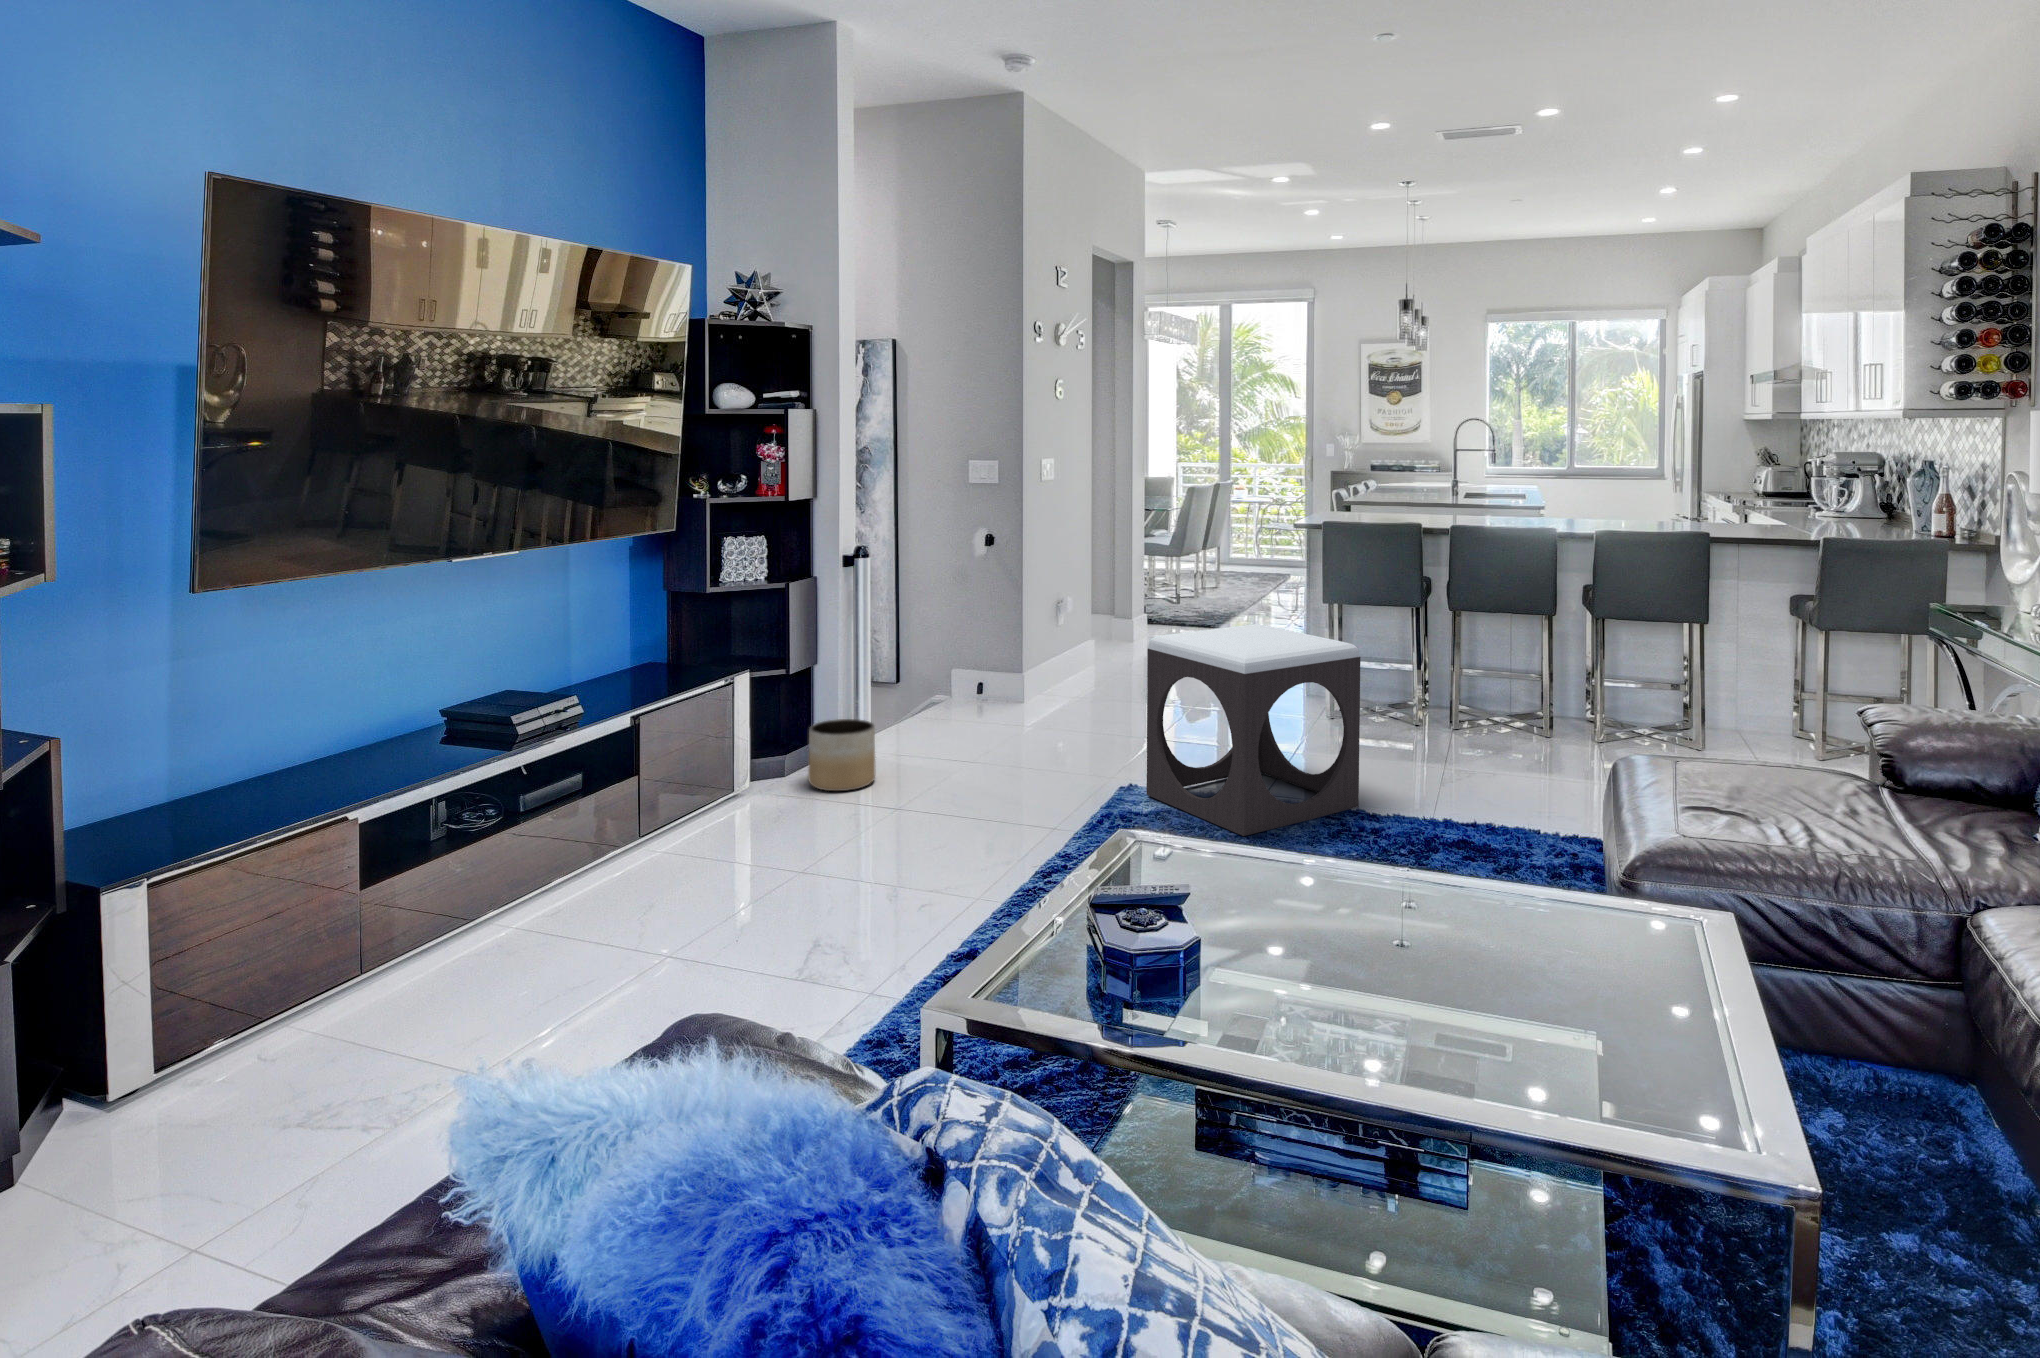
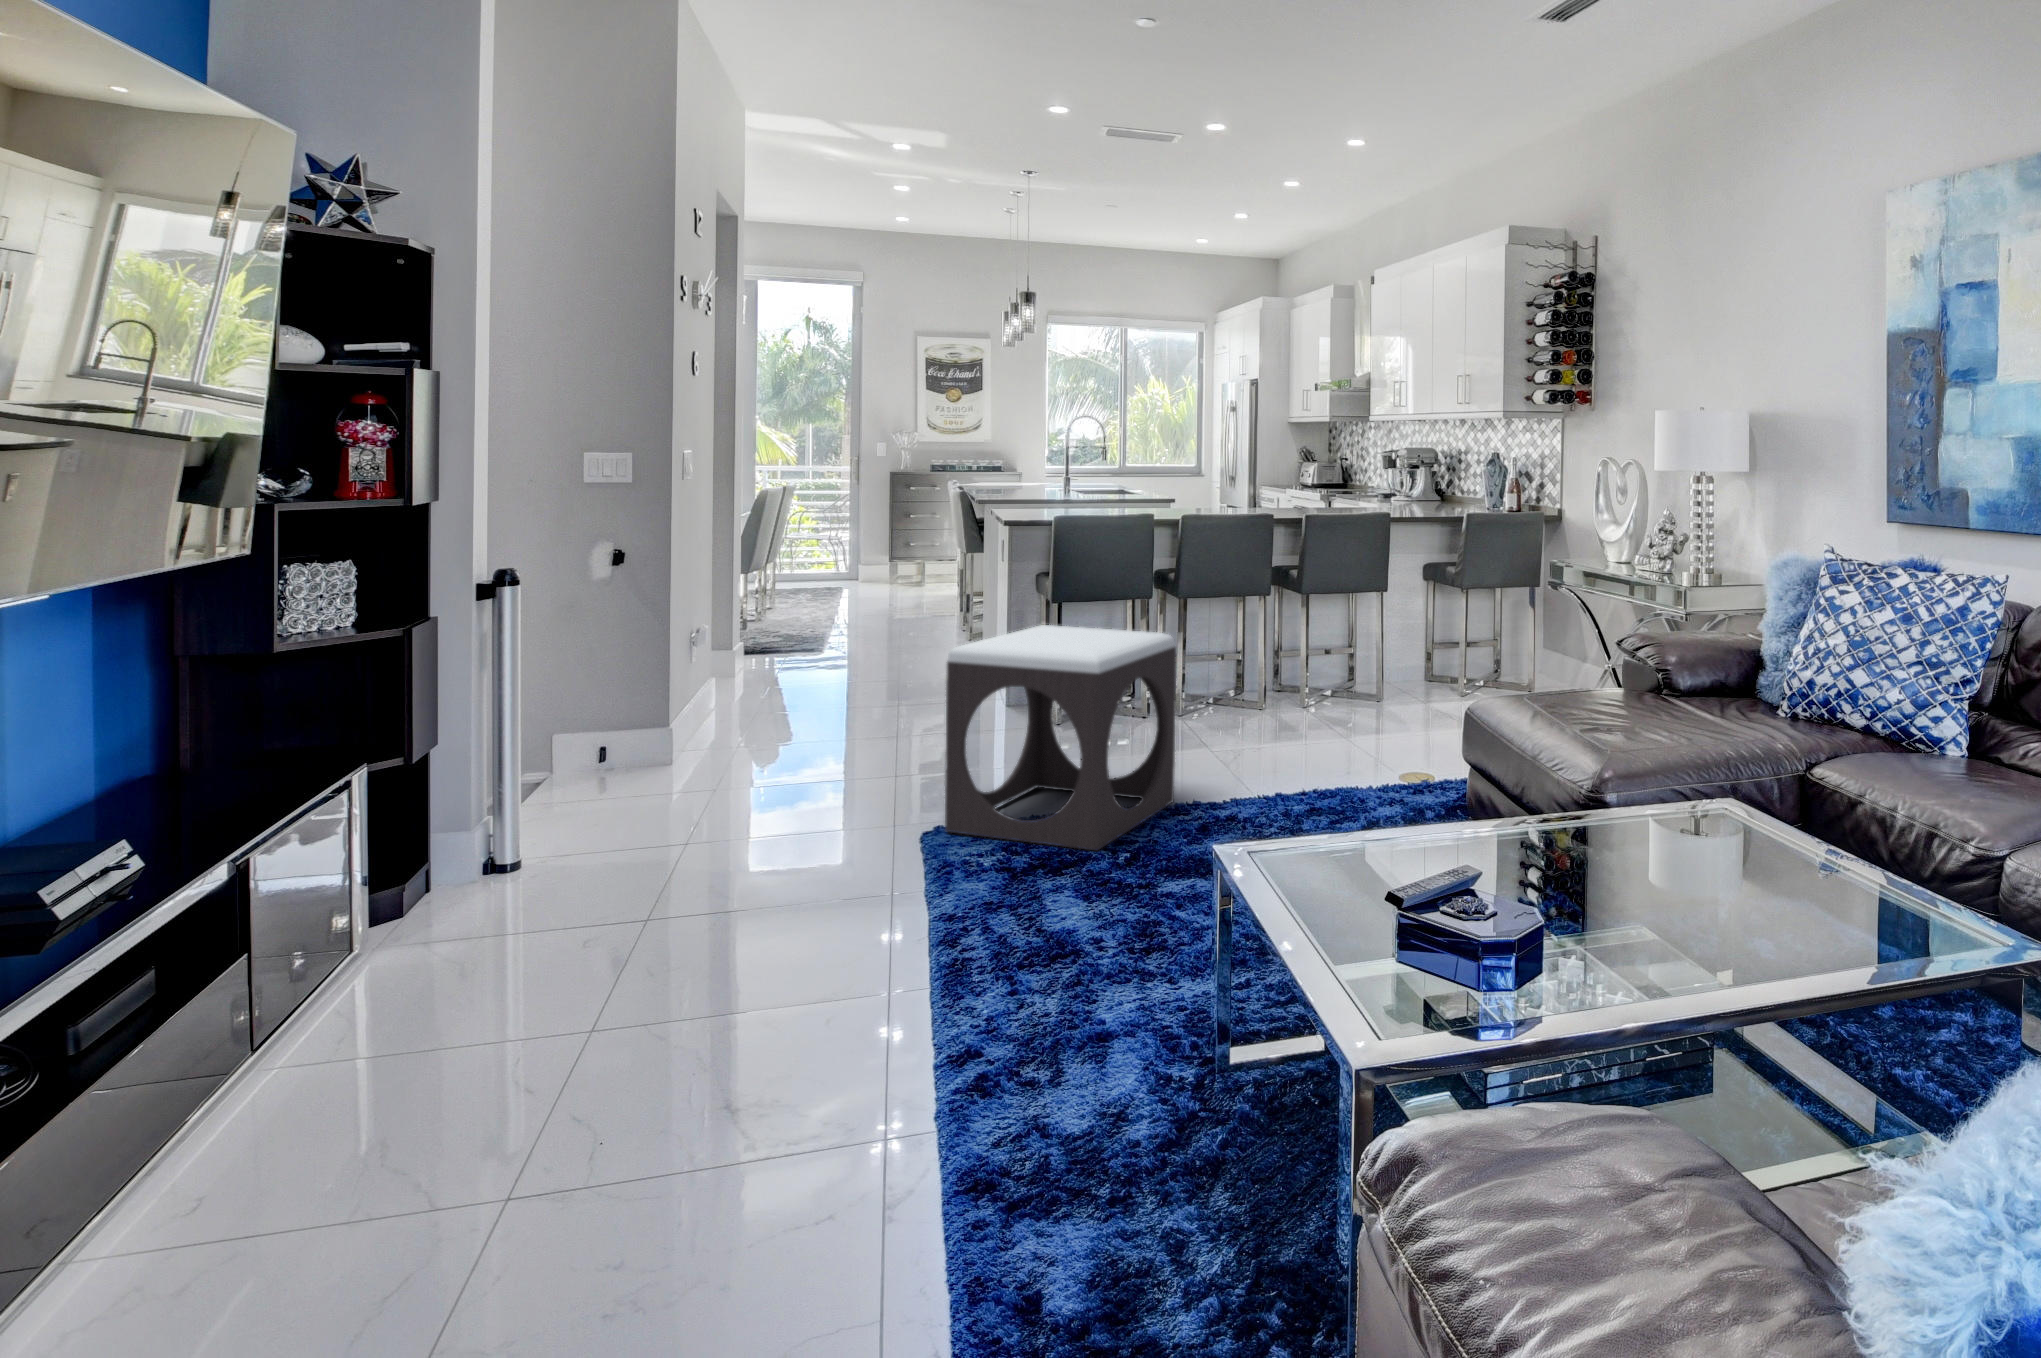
planter: present [808,719,875,791] -> none [440,806,551,912]

